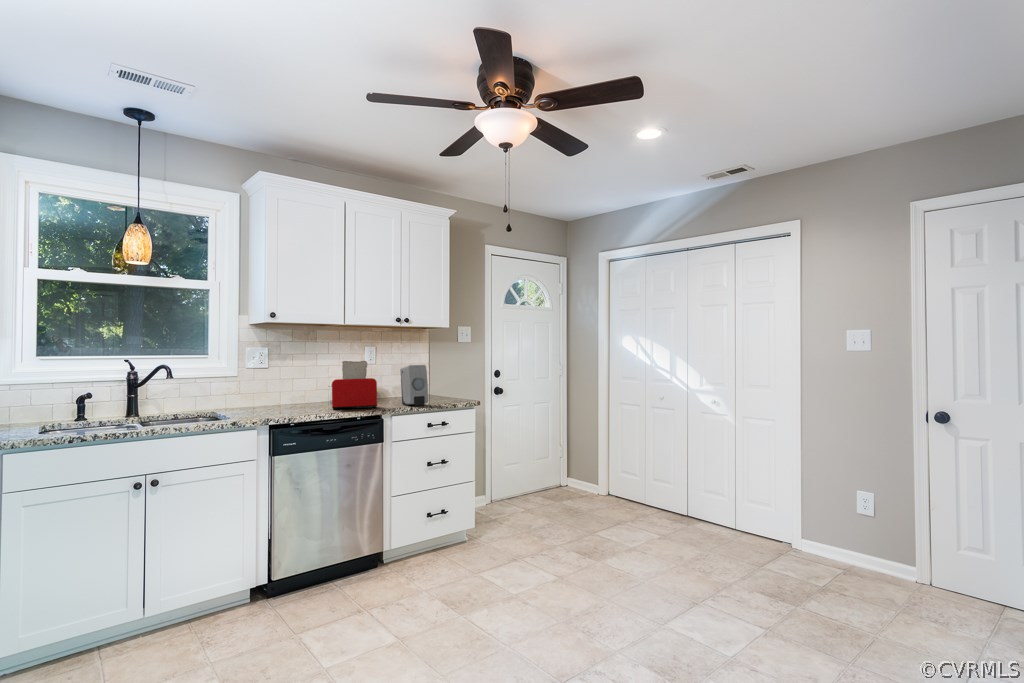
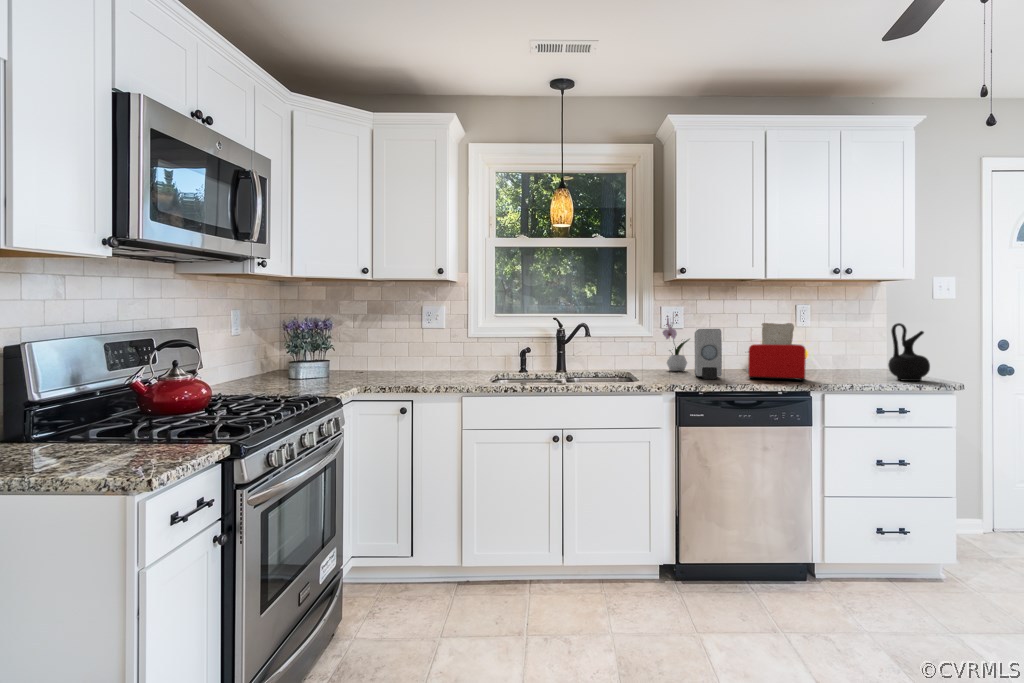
flower arrangement: none [248,350,277,408] -> present [663,314,689,371]
ceramic jug: none [432,360,458,403] -> present [888,323,930,381]
soap dispenser: present [401,365,428,406] -> present [694,329,722,379]

